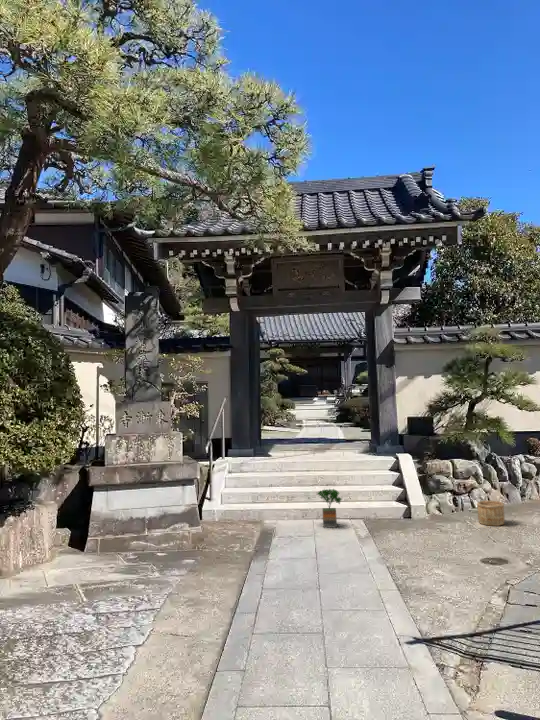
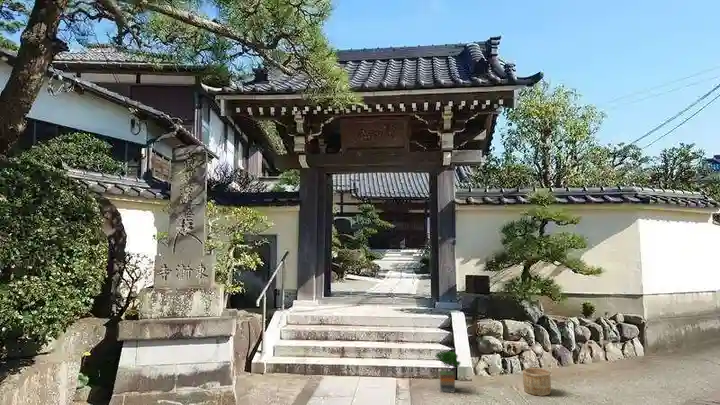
potted tree: present [318,489,341,528] -> present [435,351,460,392]

